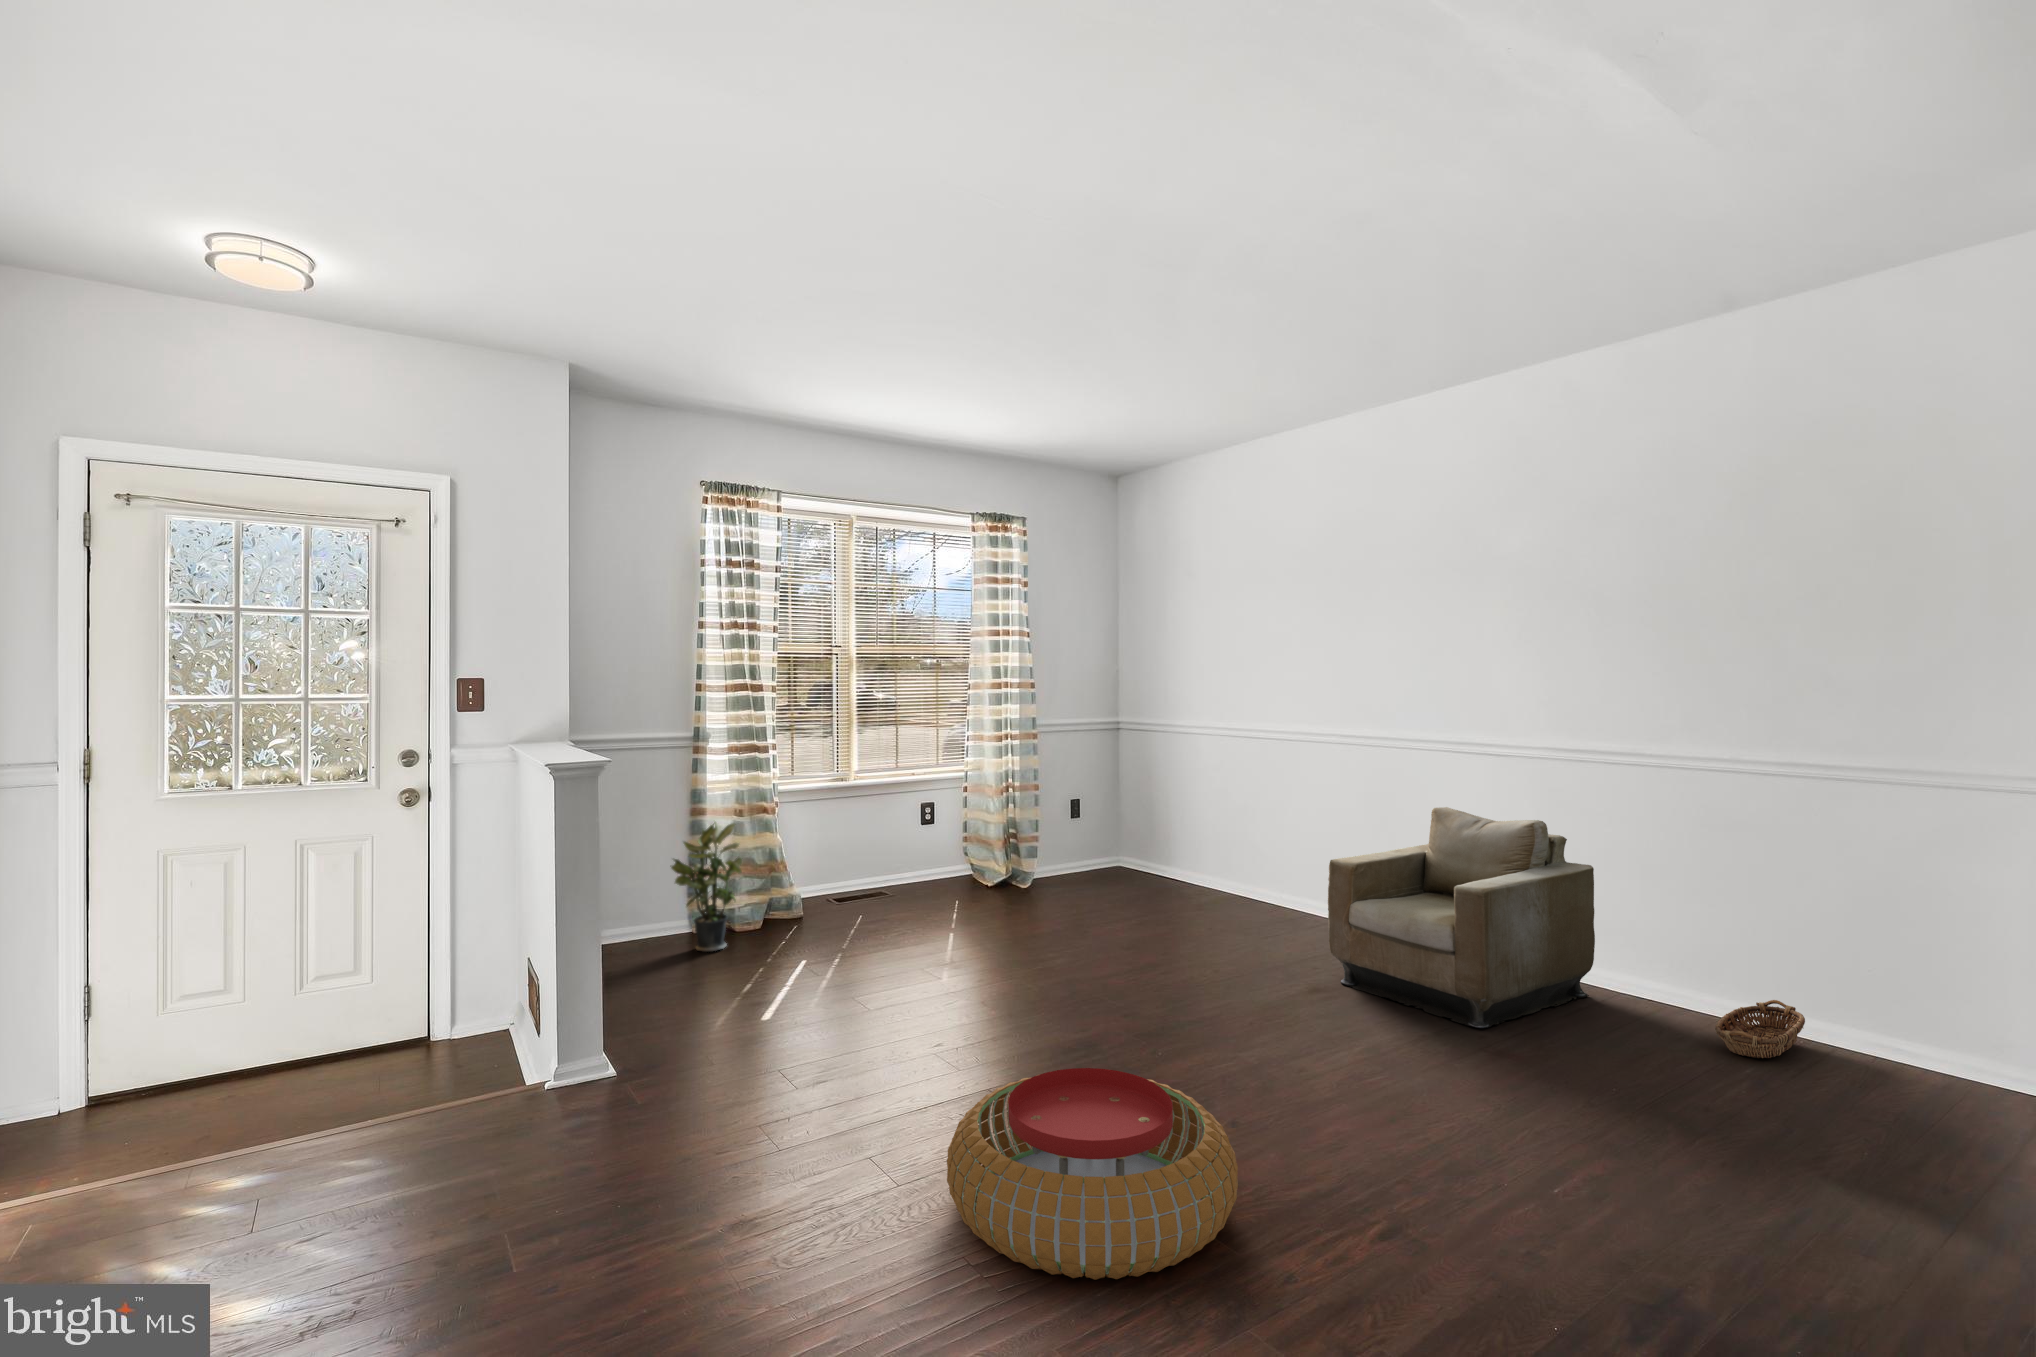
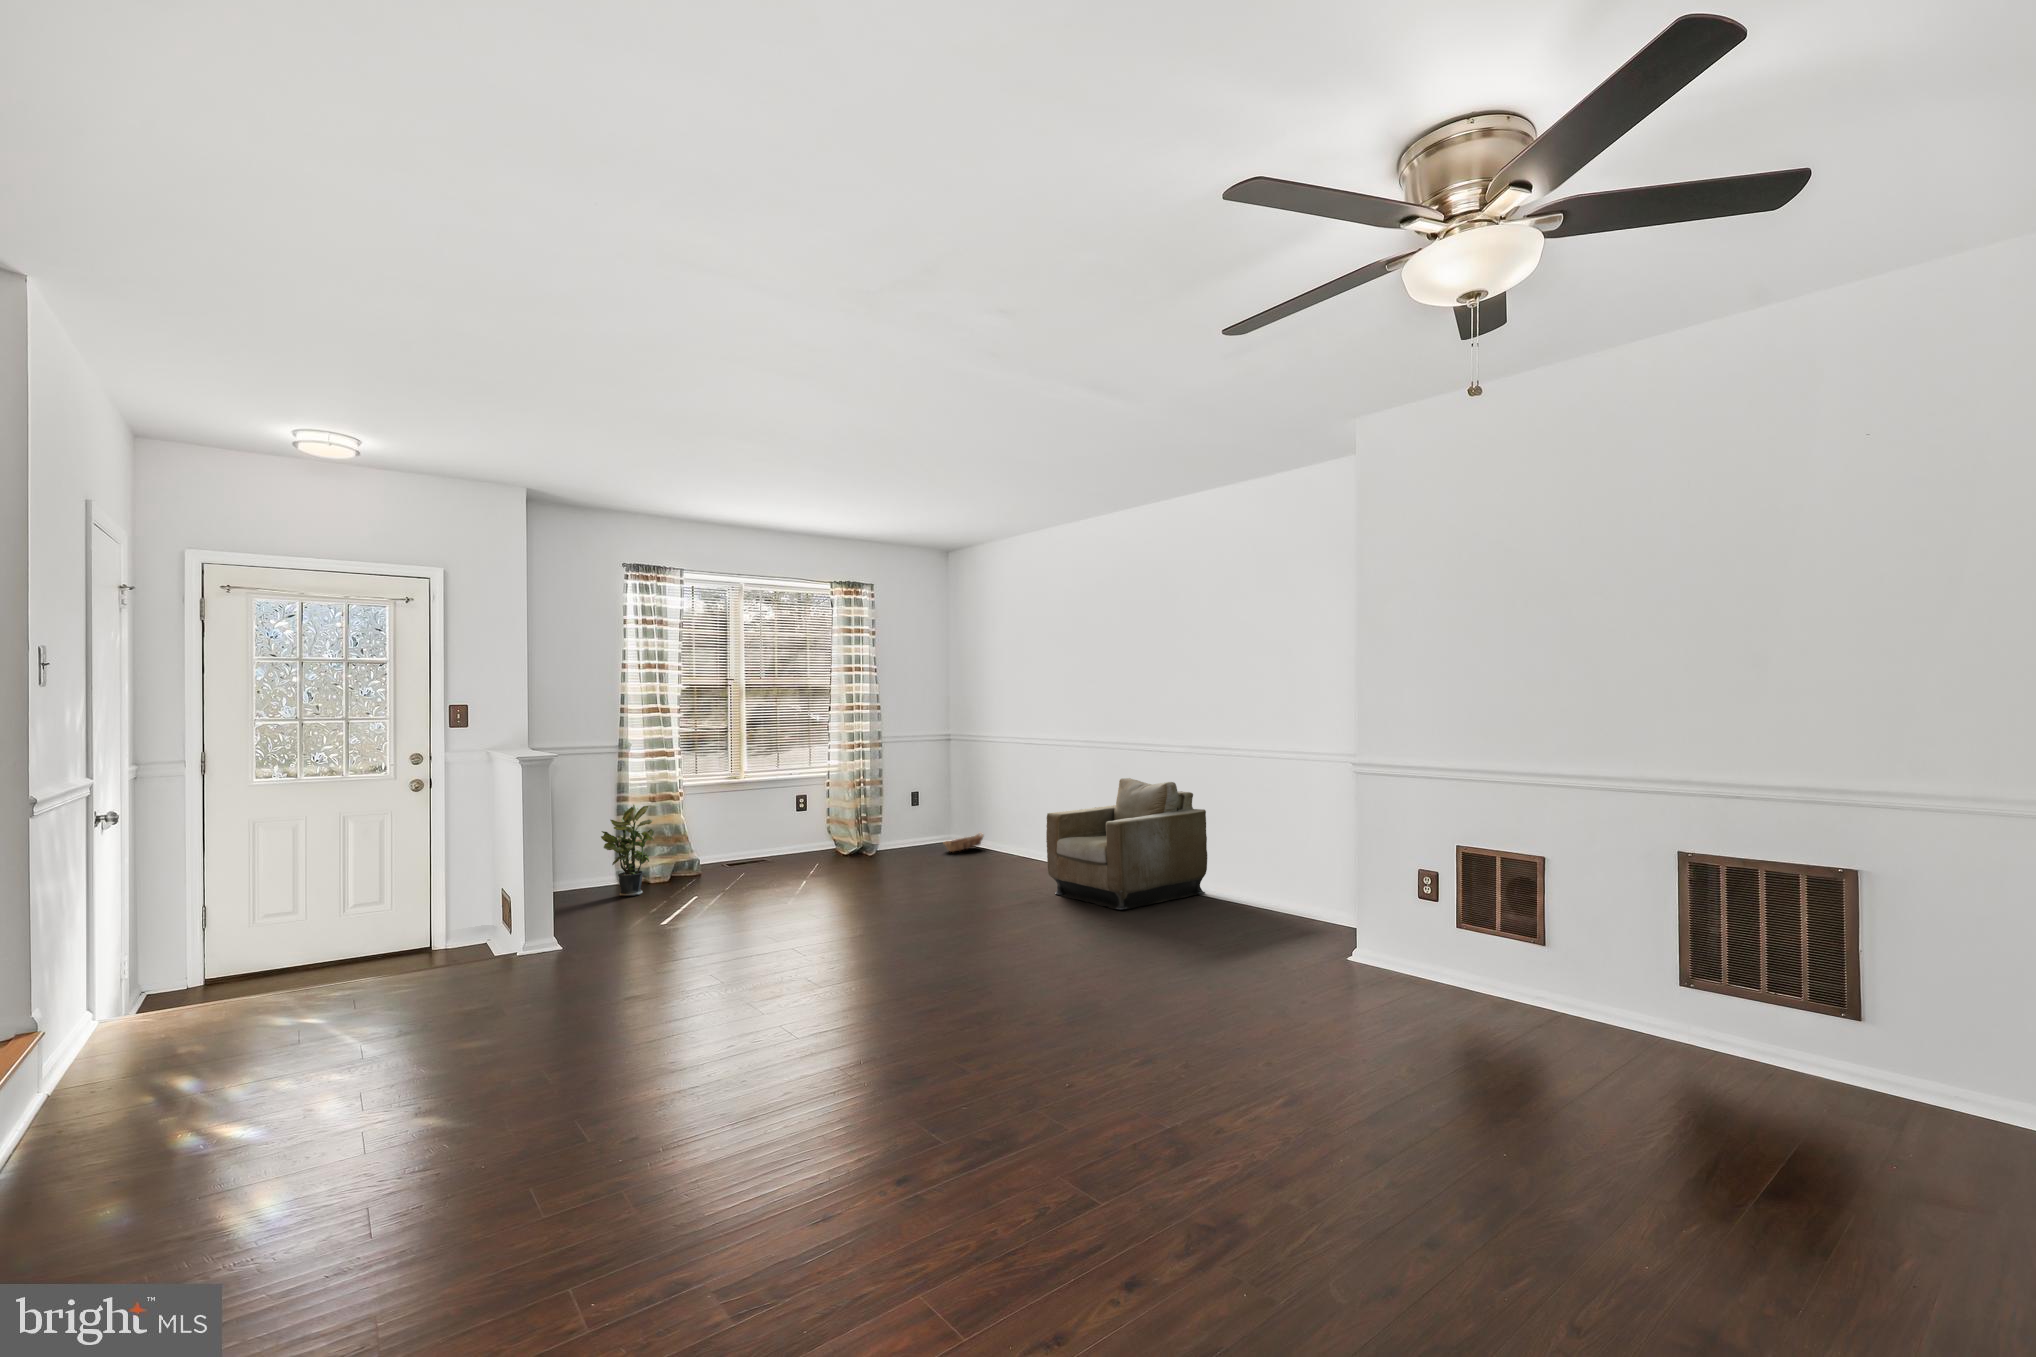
basket: present [1715,1000,1805,1058] -> present [945,834,983,852]
pouf: present [947,1068,1238,1280] -> none [749,916,913,1007]

